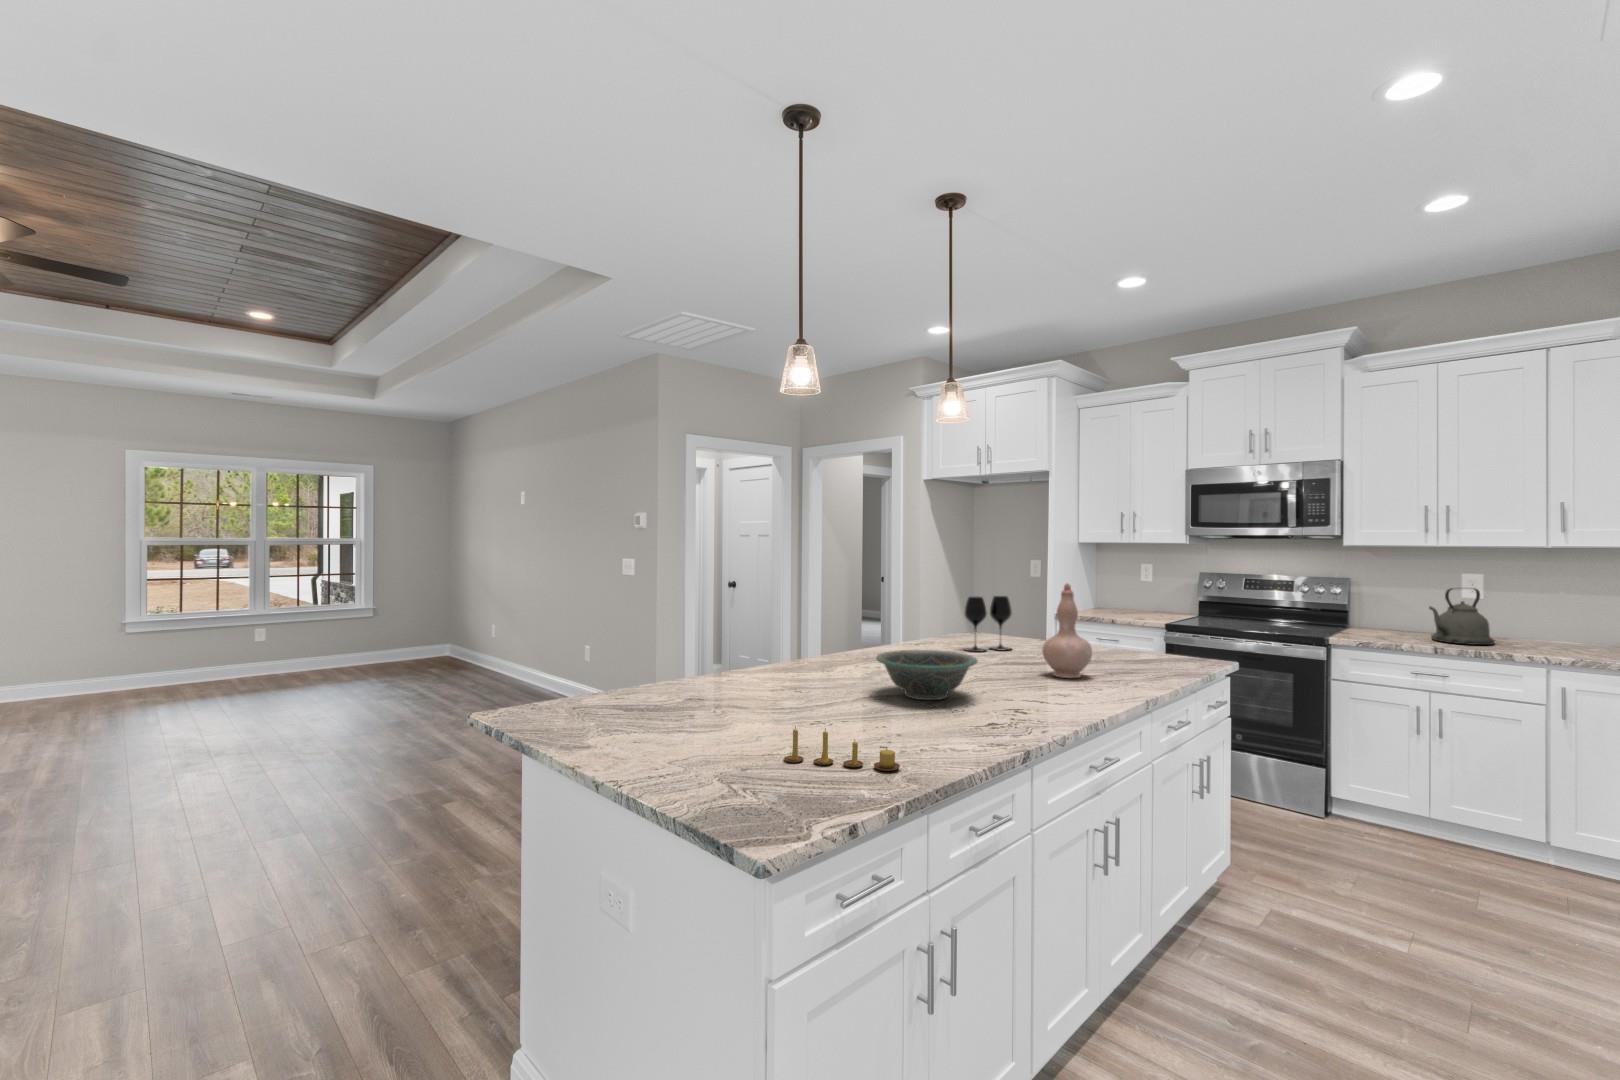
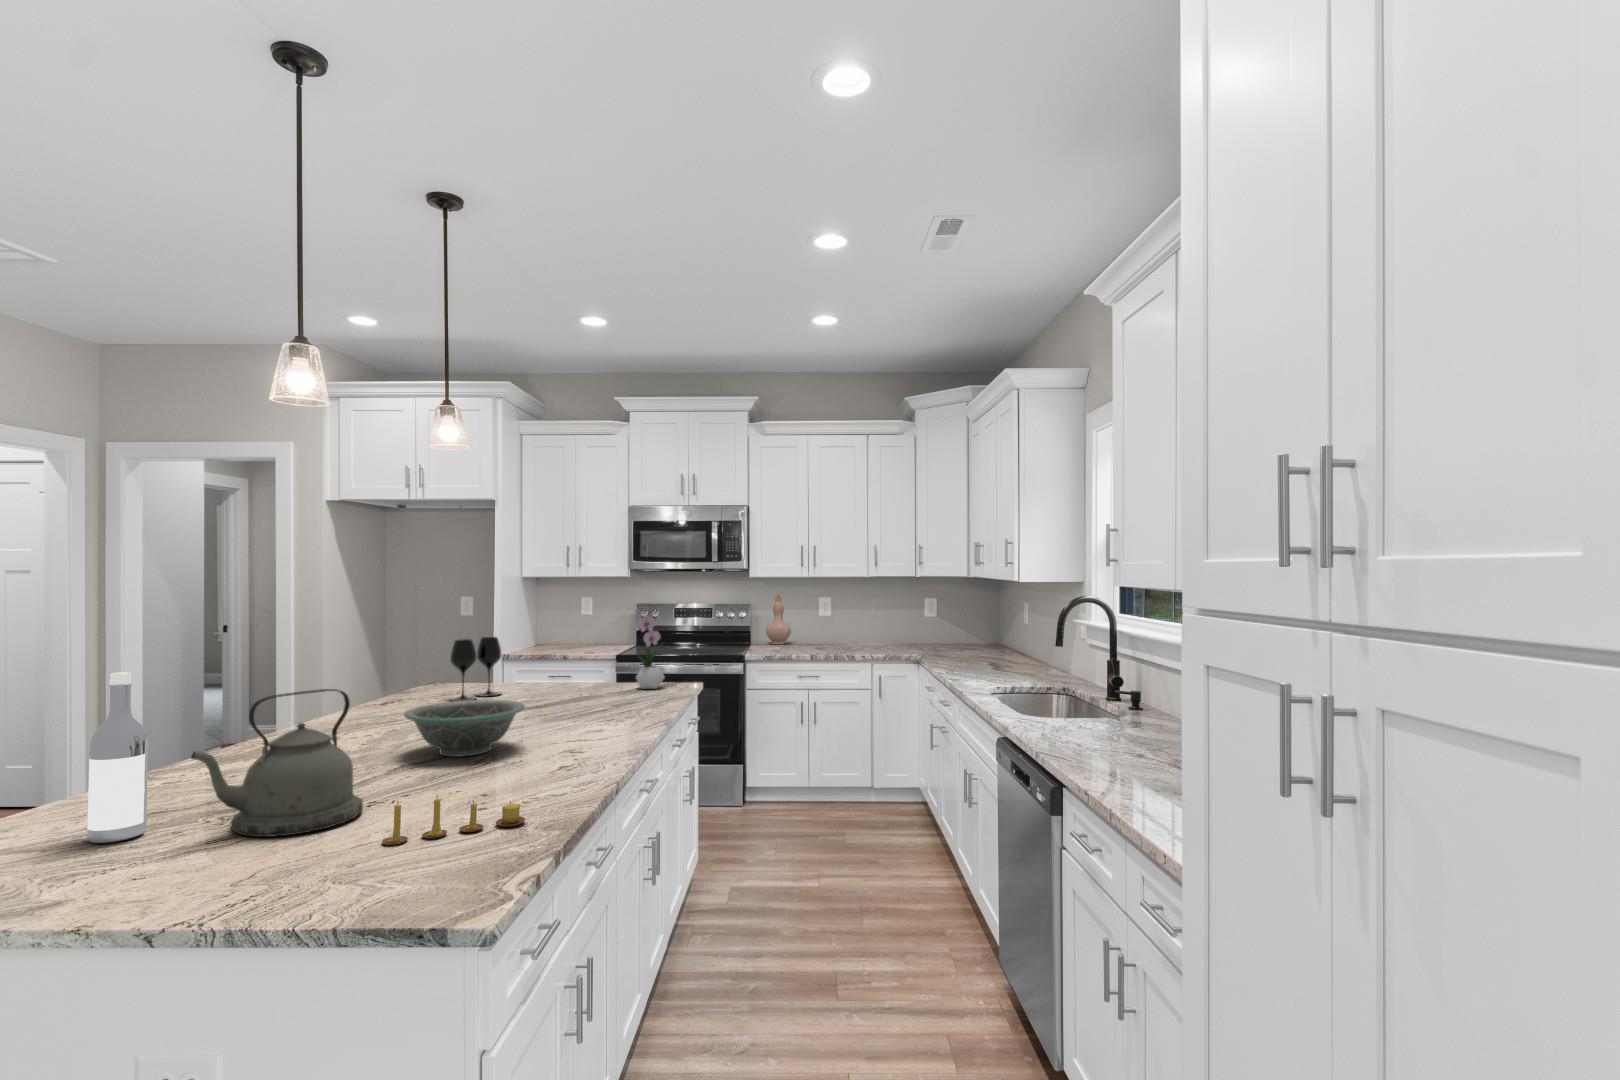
flower arrangement: none [1147,571,1183,664] -> present [636,605,665,689]
vase: present [1042,583,1092,678] -> present [766,594,791,644]
kettle: present [1429,588,1495,645] -> present [191,689,363,837]
wine bottle: none [650,601,681,716] -> present [87,672,148,843]

